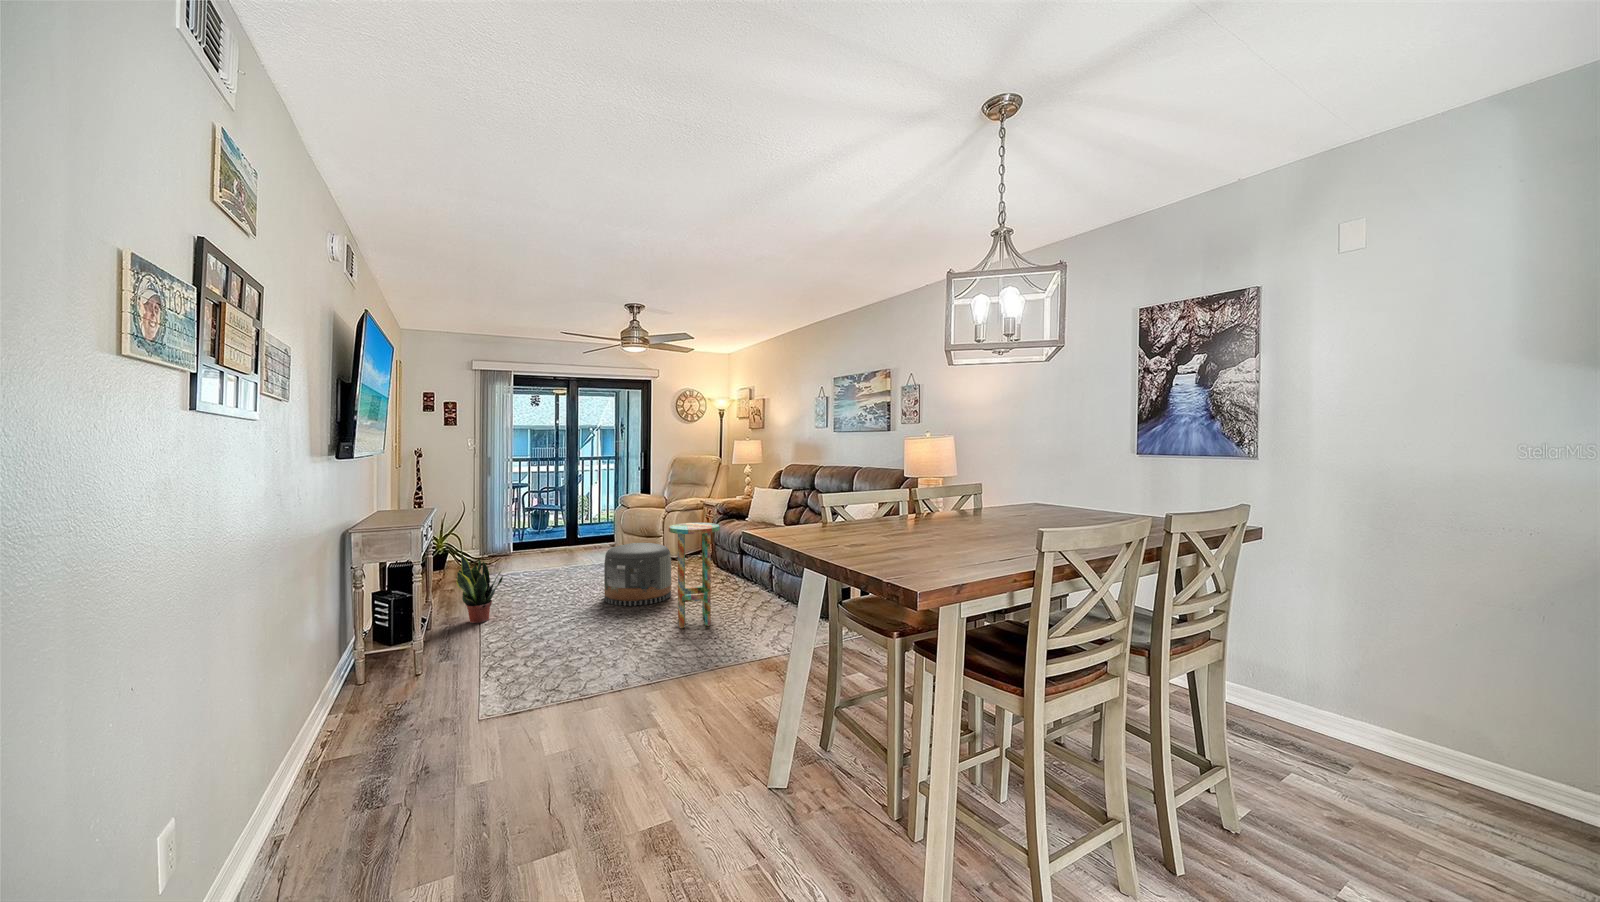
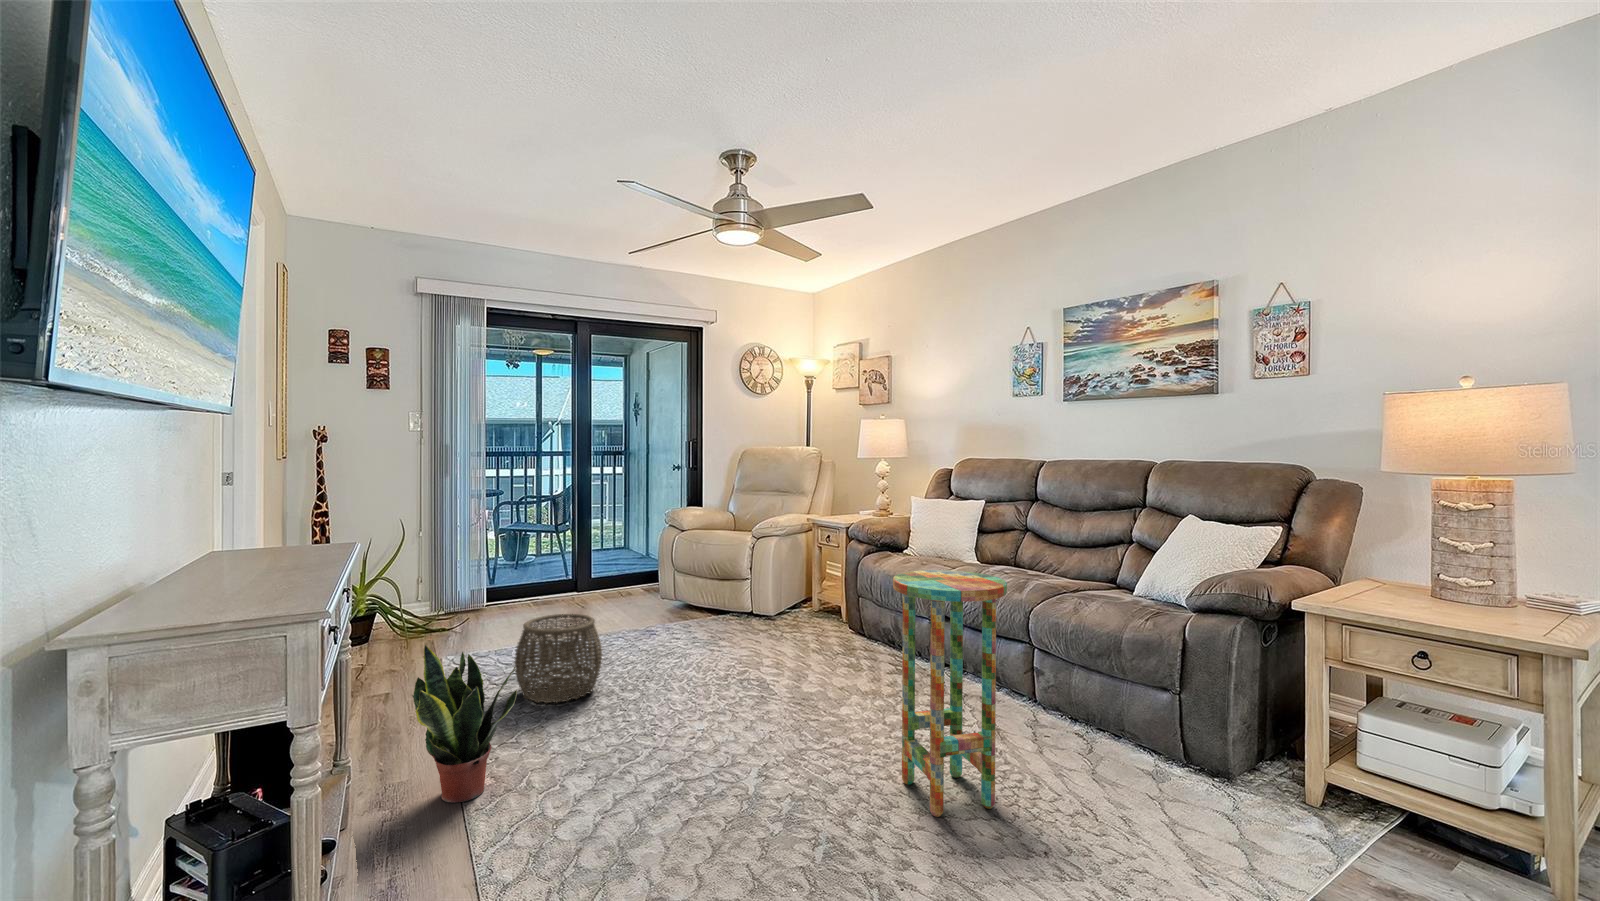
pouf: present [604,543,671,606] -> none [704,603,832,740]
woven basket: none [514,550,562,593] -> present [514,614,602,703]

